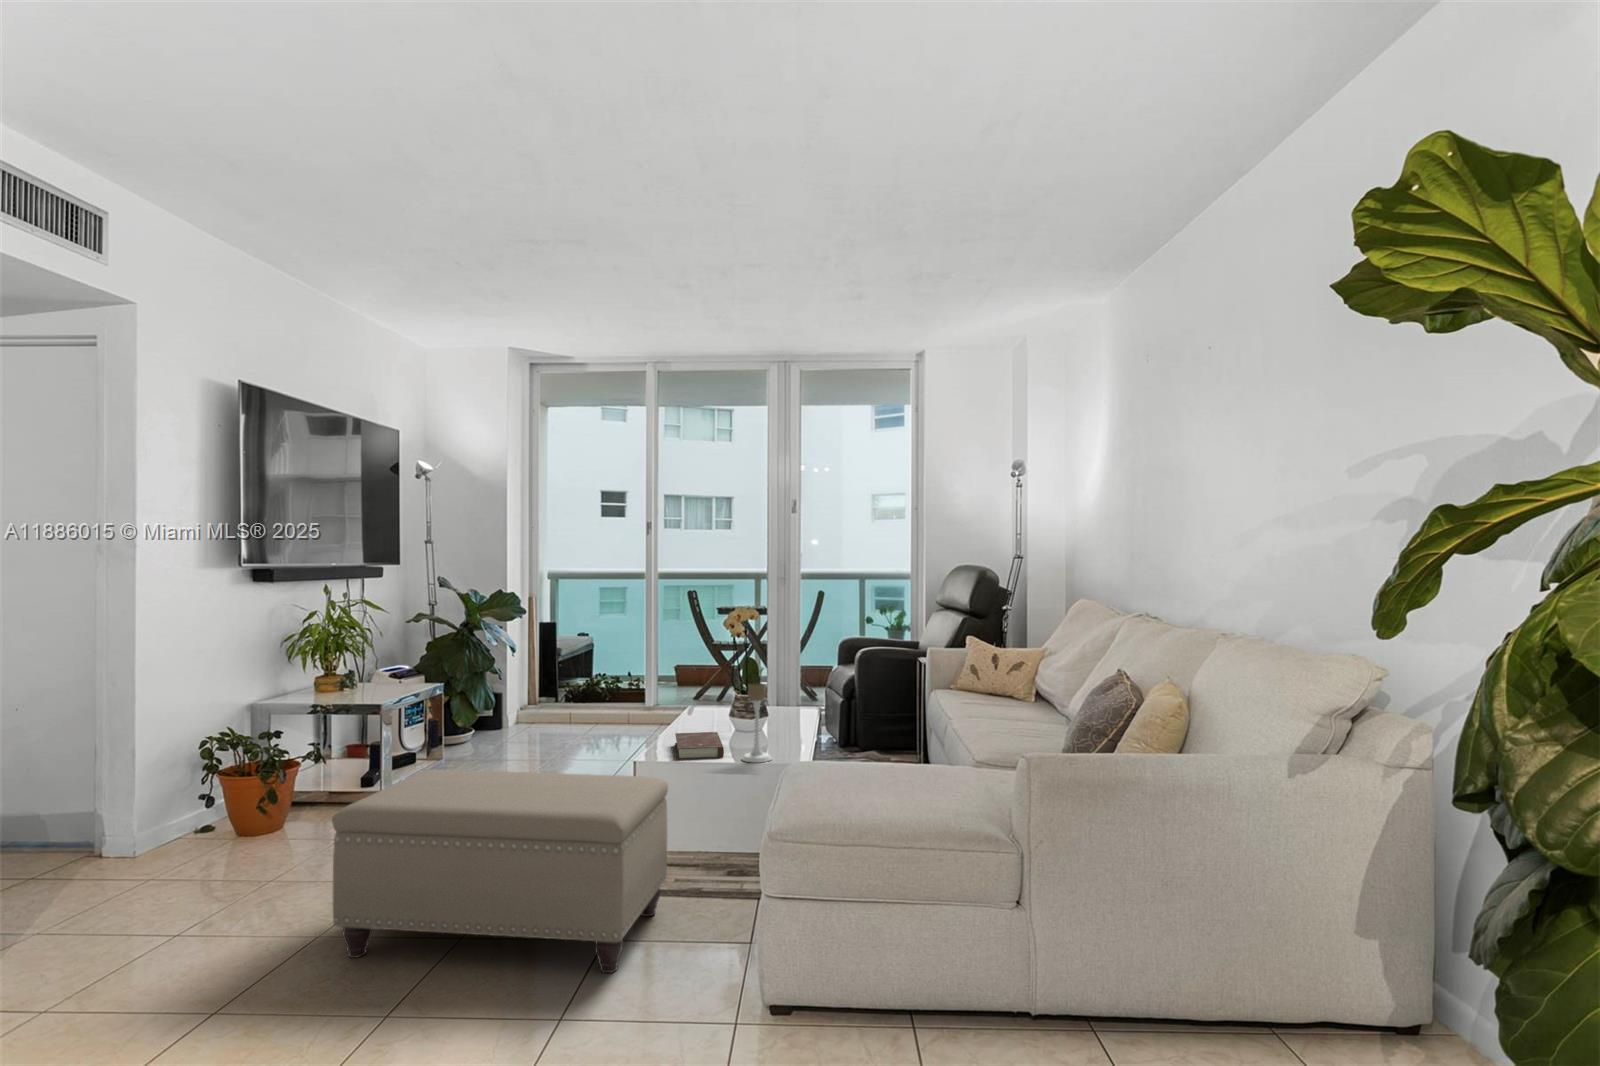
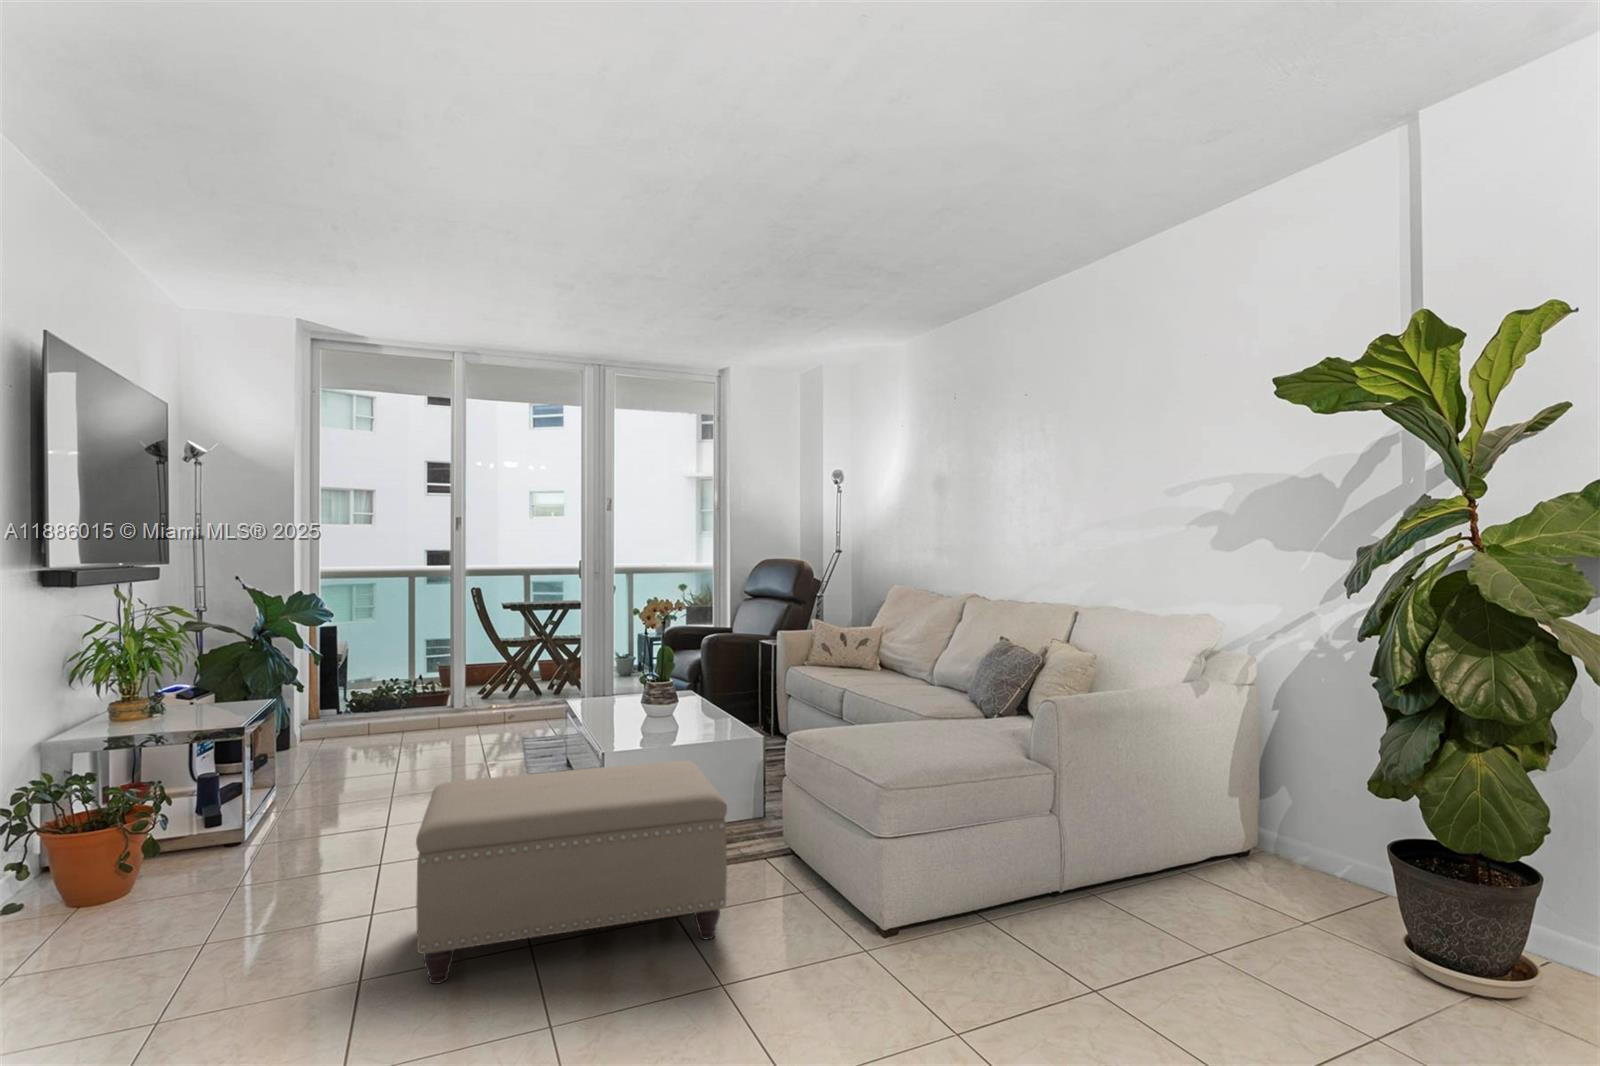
candle holder: present [742,683,772,763] -> none [698,670,725,741]
book: present [675,732,724,759] -> none [612,719,678,747]

